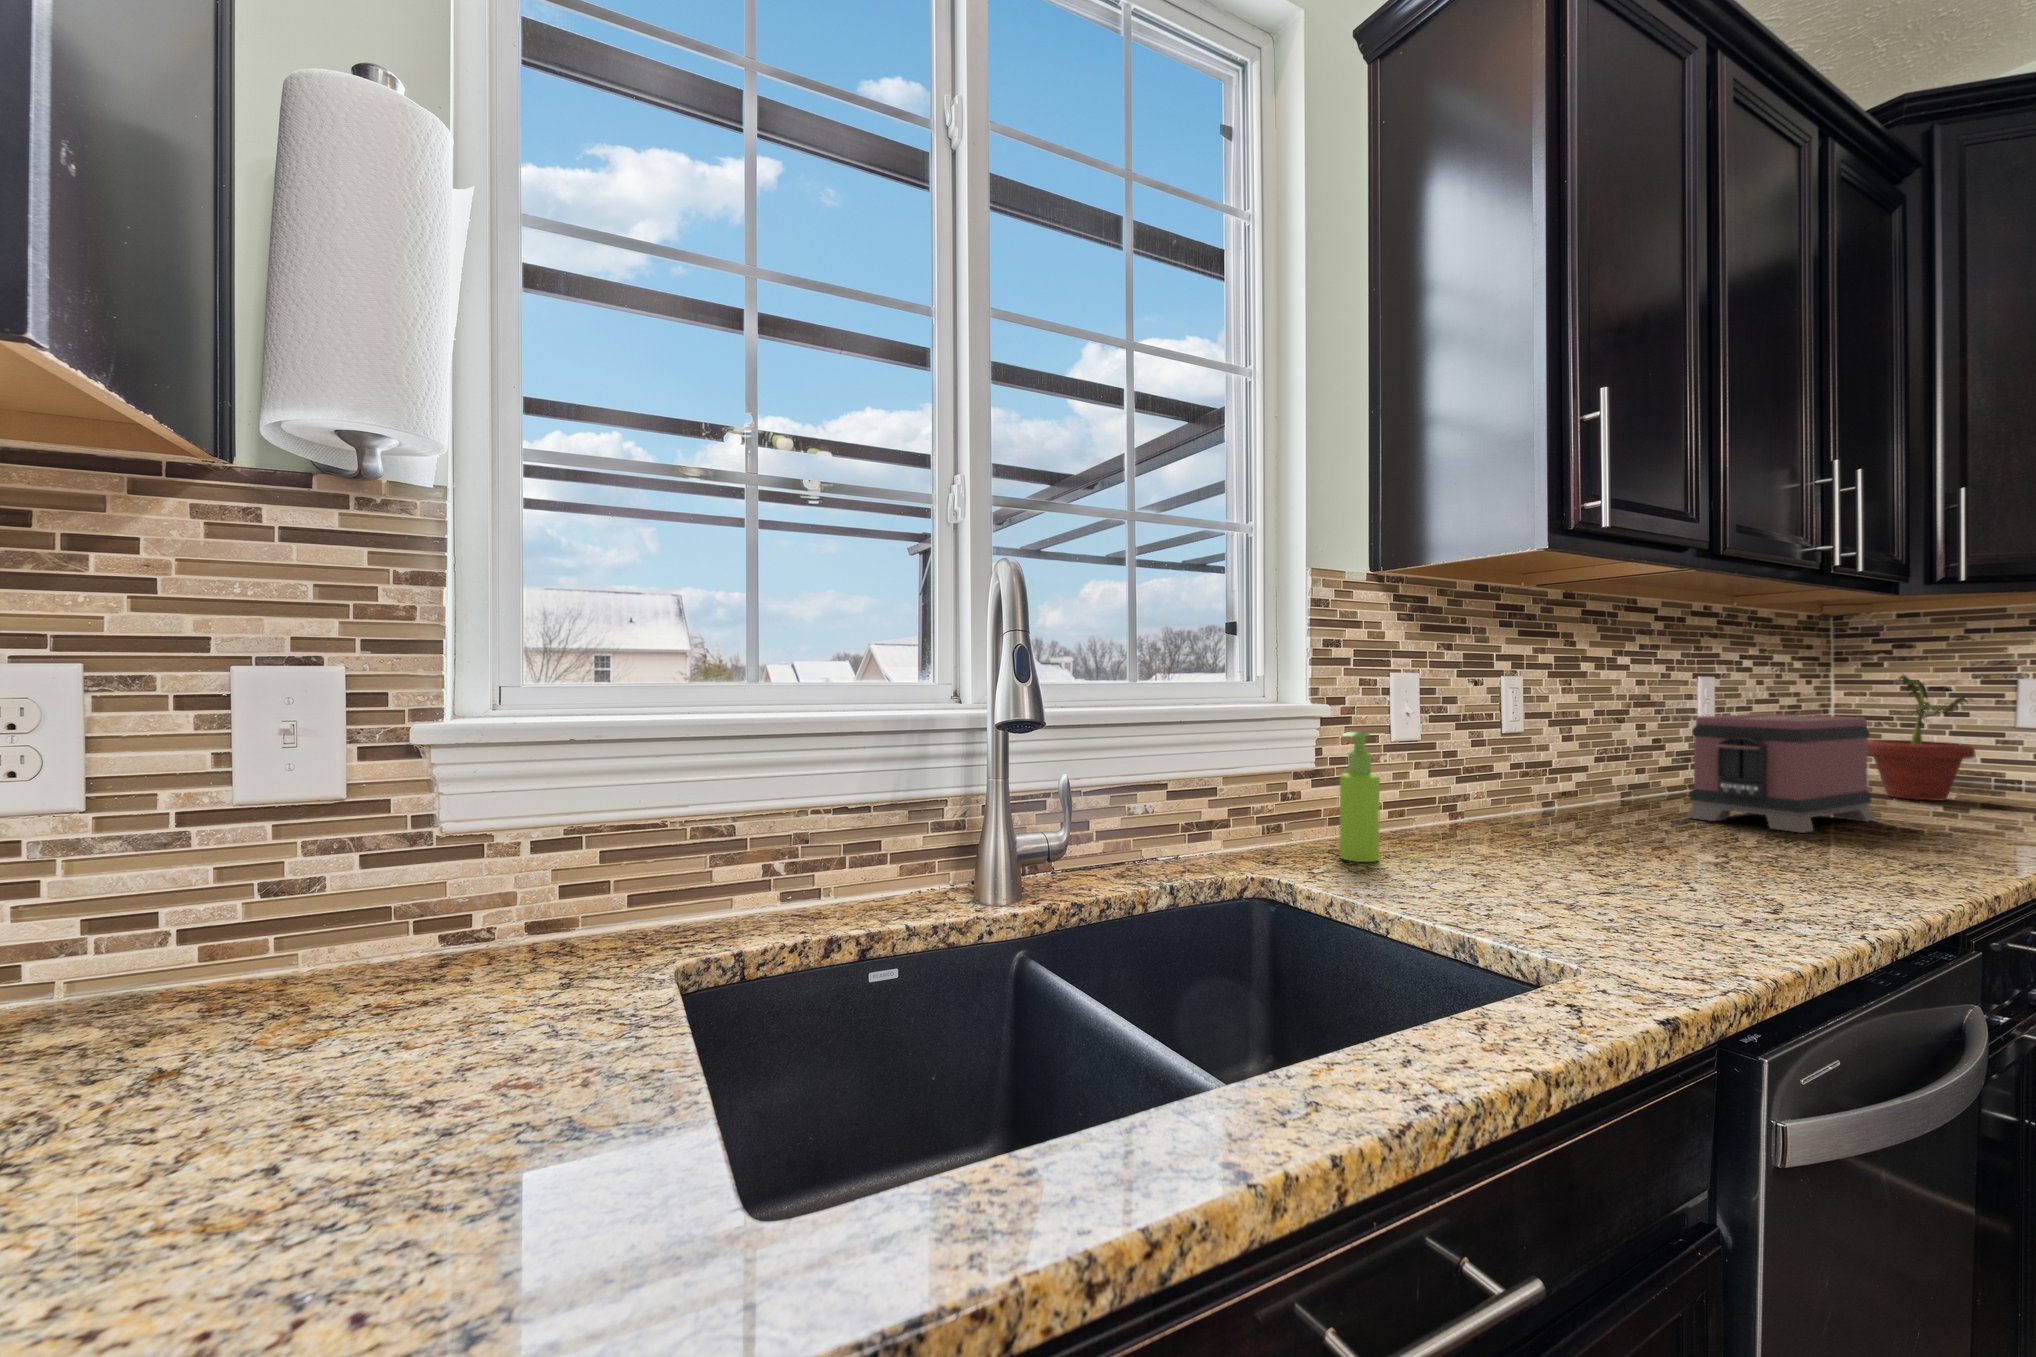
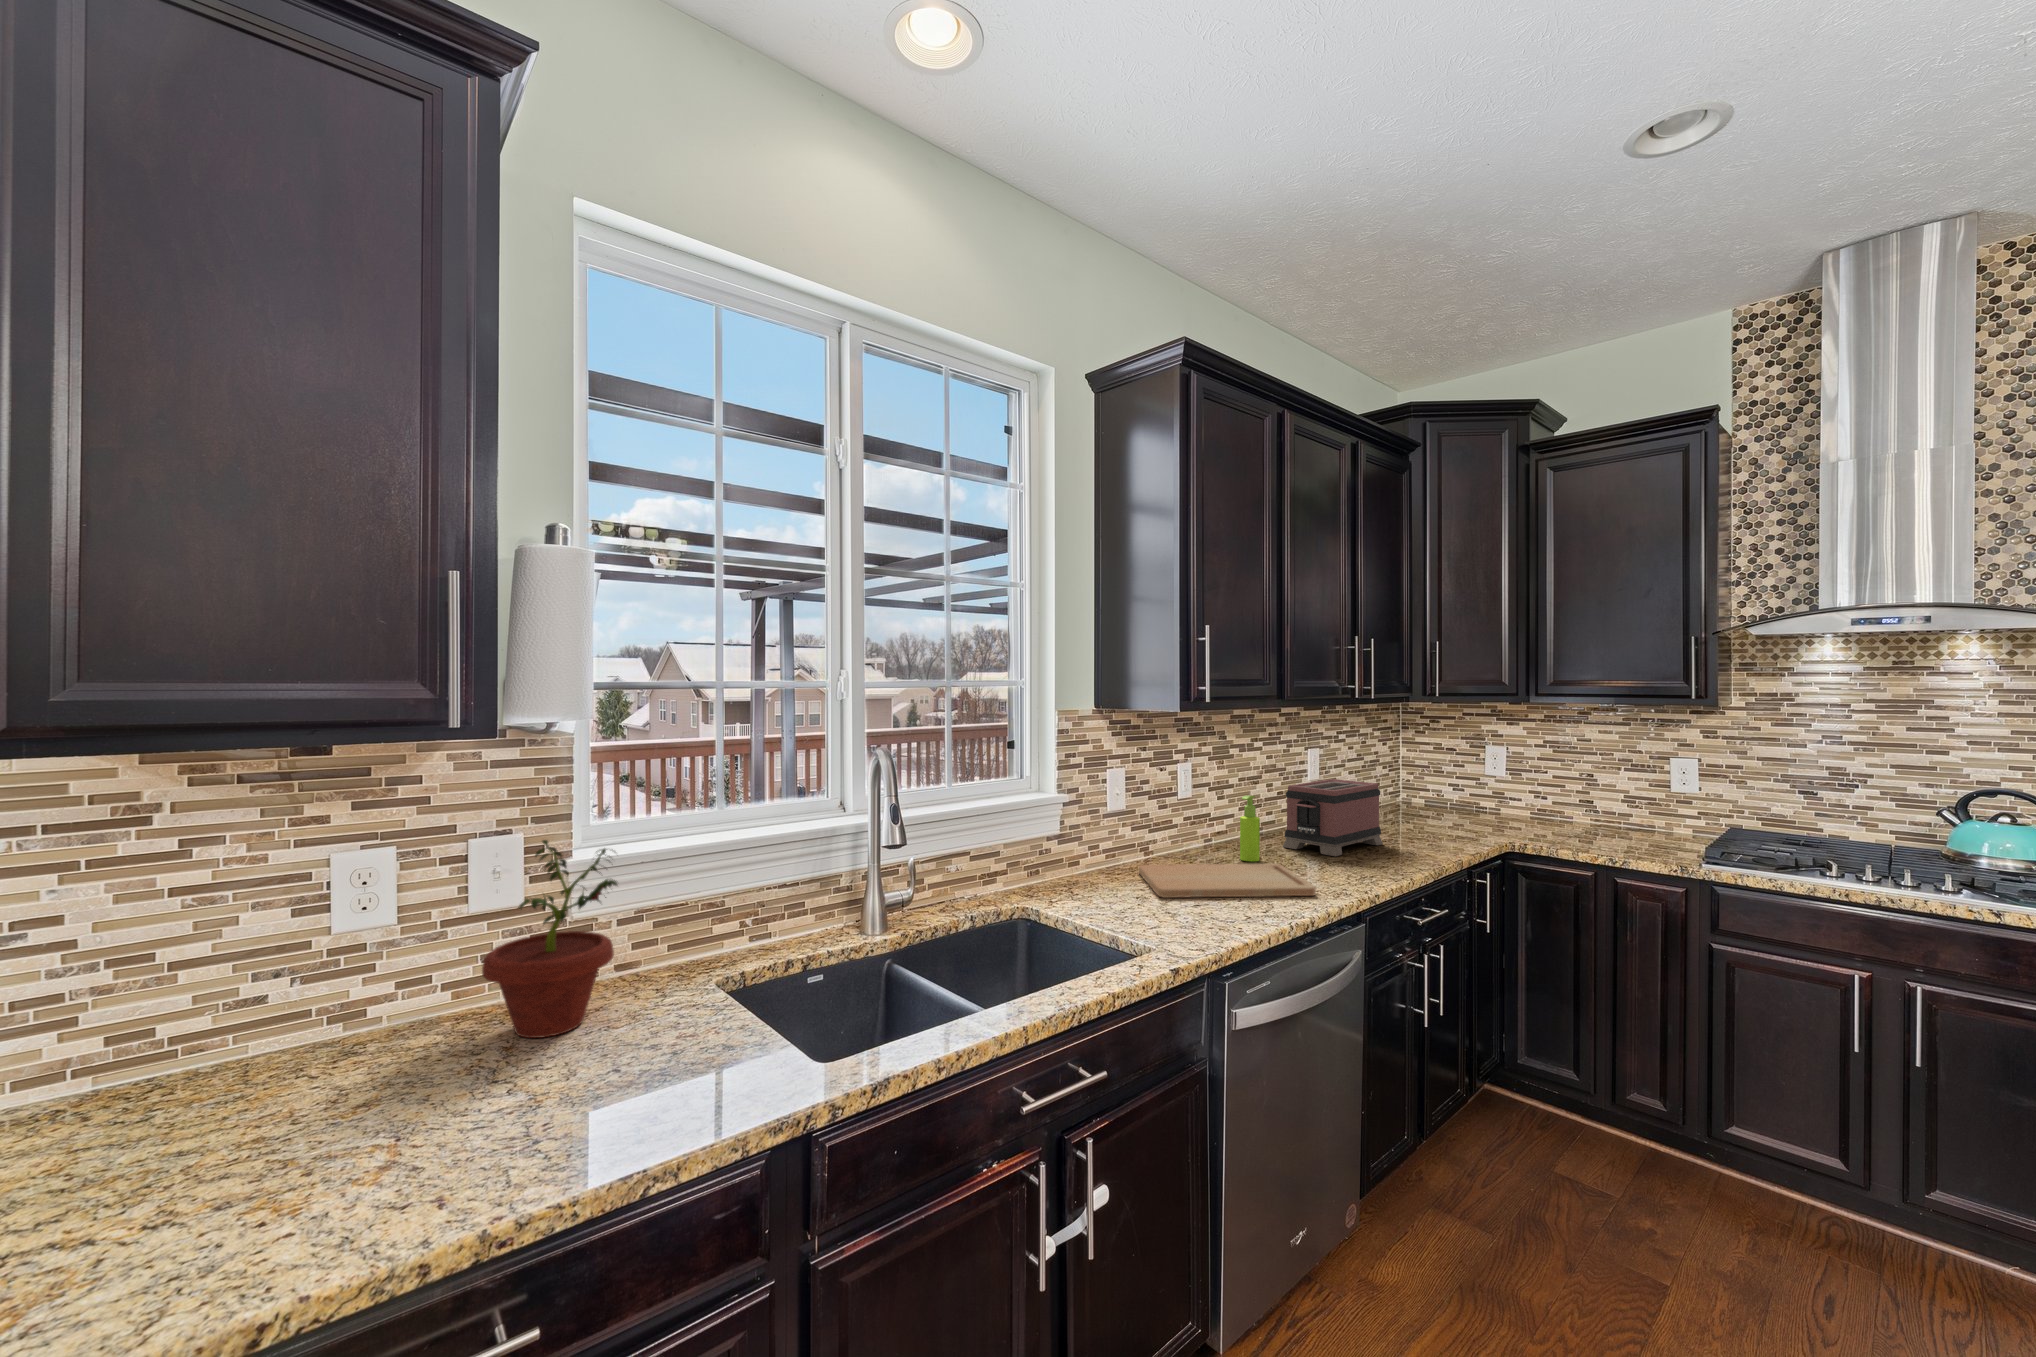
potted plant: present [1868,675,1976,801] -> present [482,840,617,1038]
soap dispenser: present [1339,732,1380,862] -> present [1240,795,1260,862]
cutting board: none [1450,828,1834,889] -> present [1139,864,1316,898]

